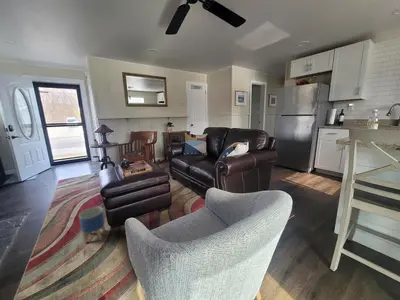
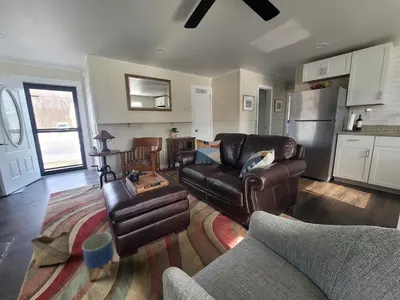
woven basket: none [40,196,72,232] -> present [31,229,71,266]

